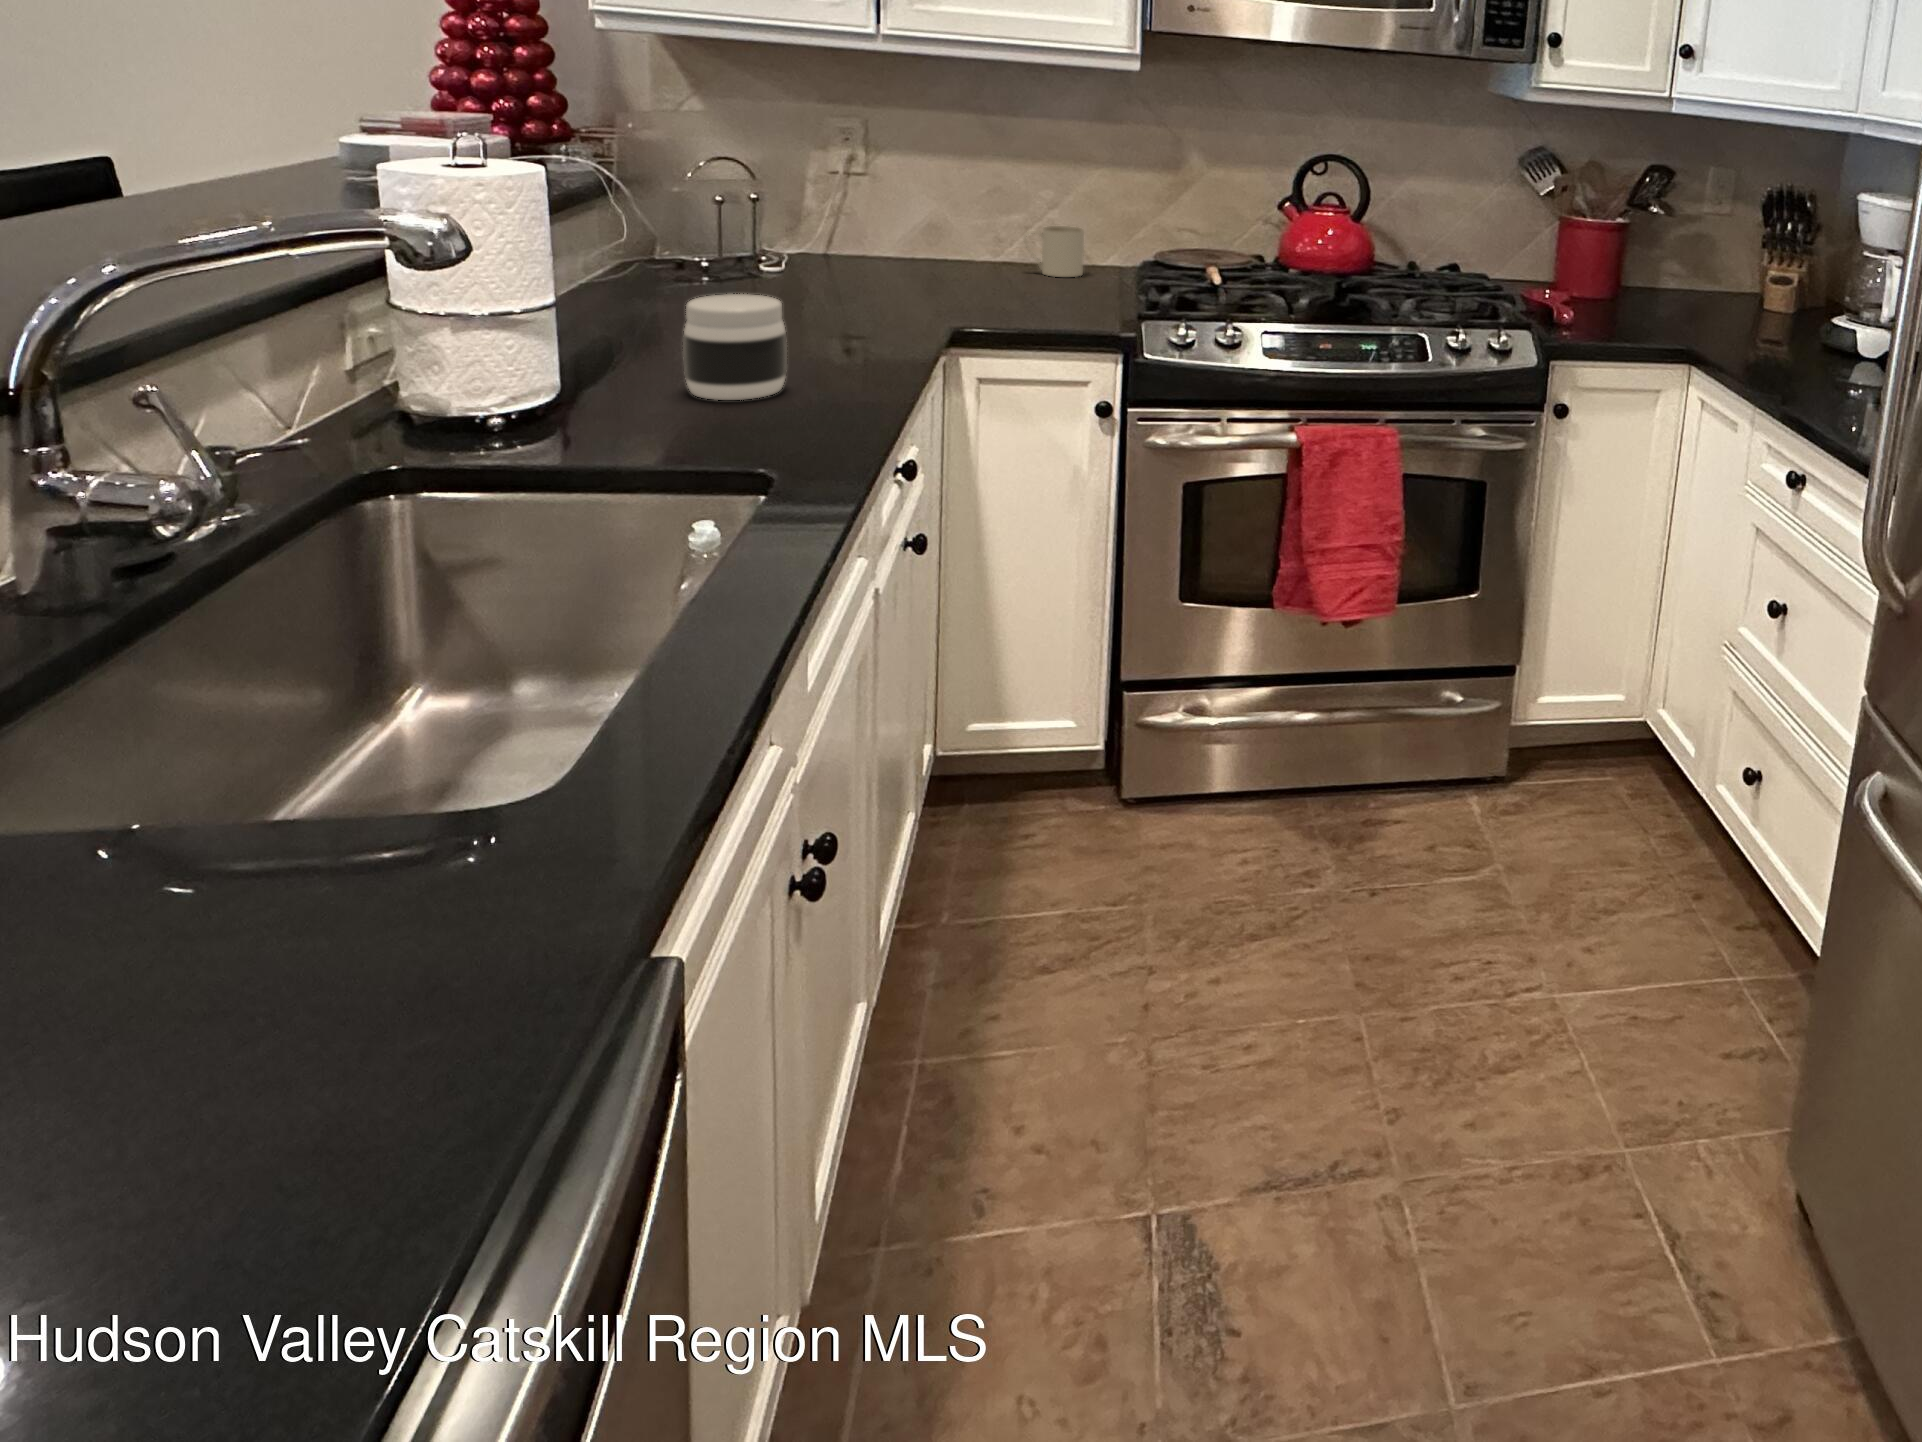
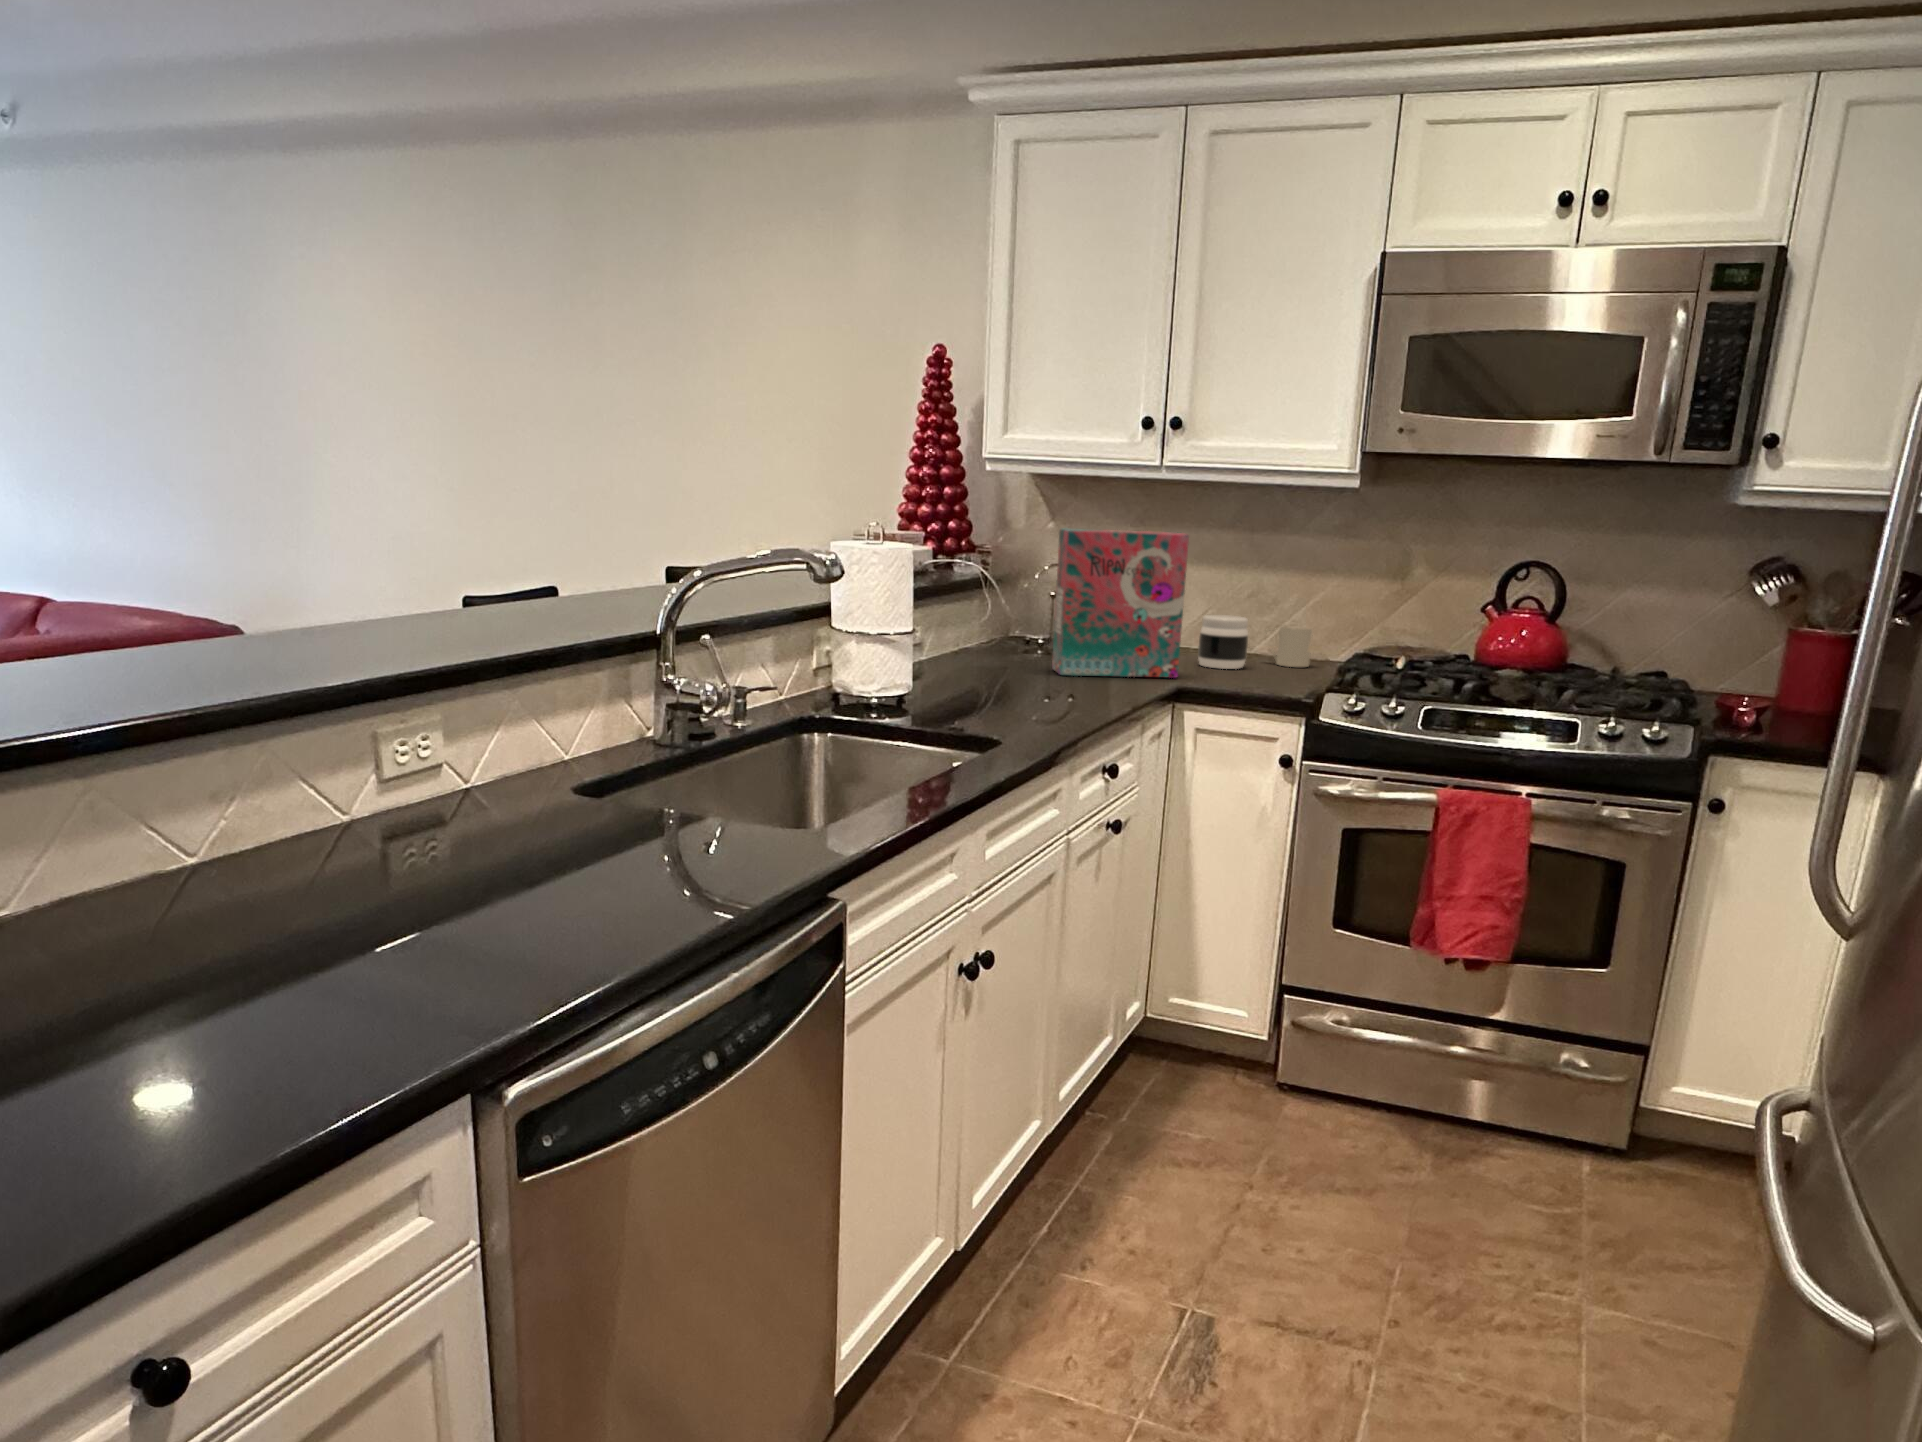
cereal box: none [749,120,944,325] -> present [1052,528,1189,678]
jar: present [683,294,787,400] -> present [1198,615,1248,669]

